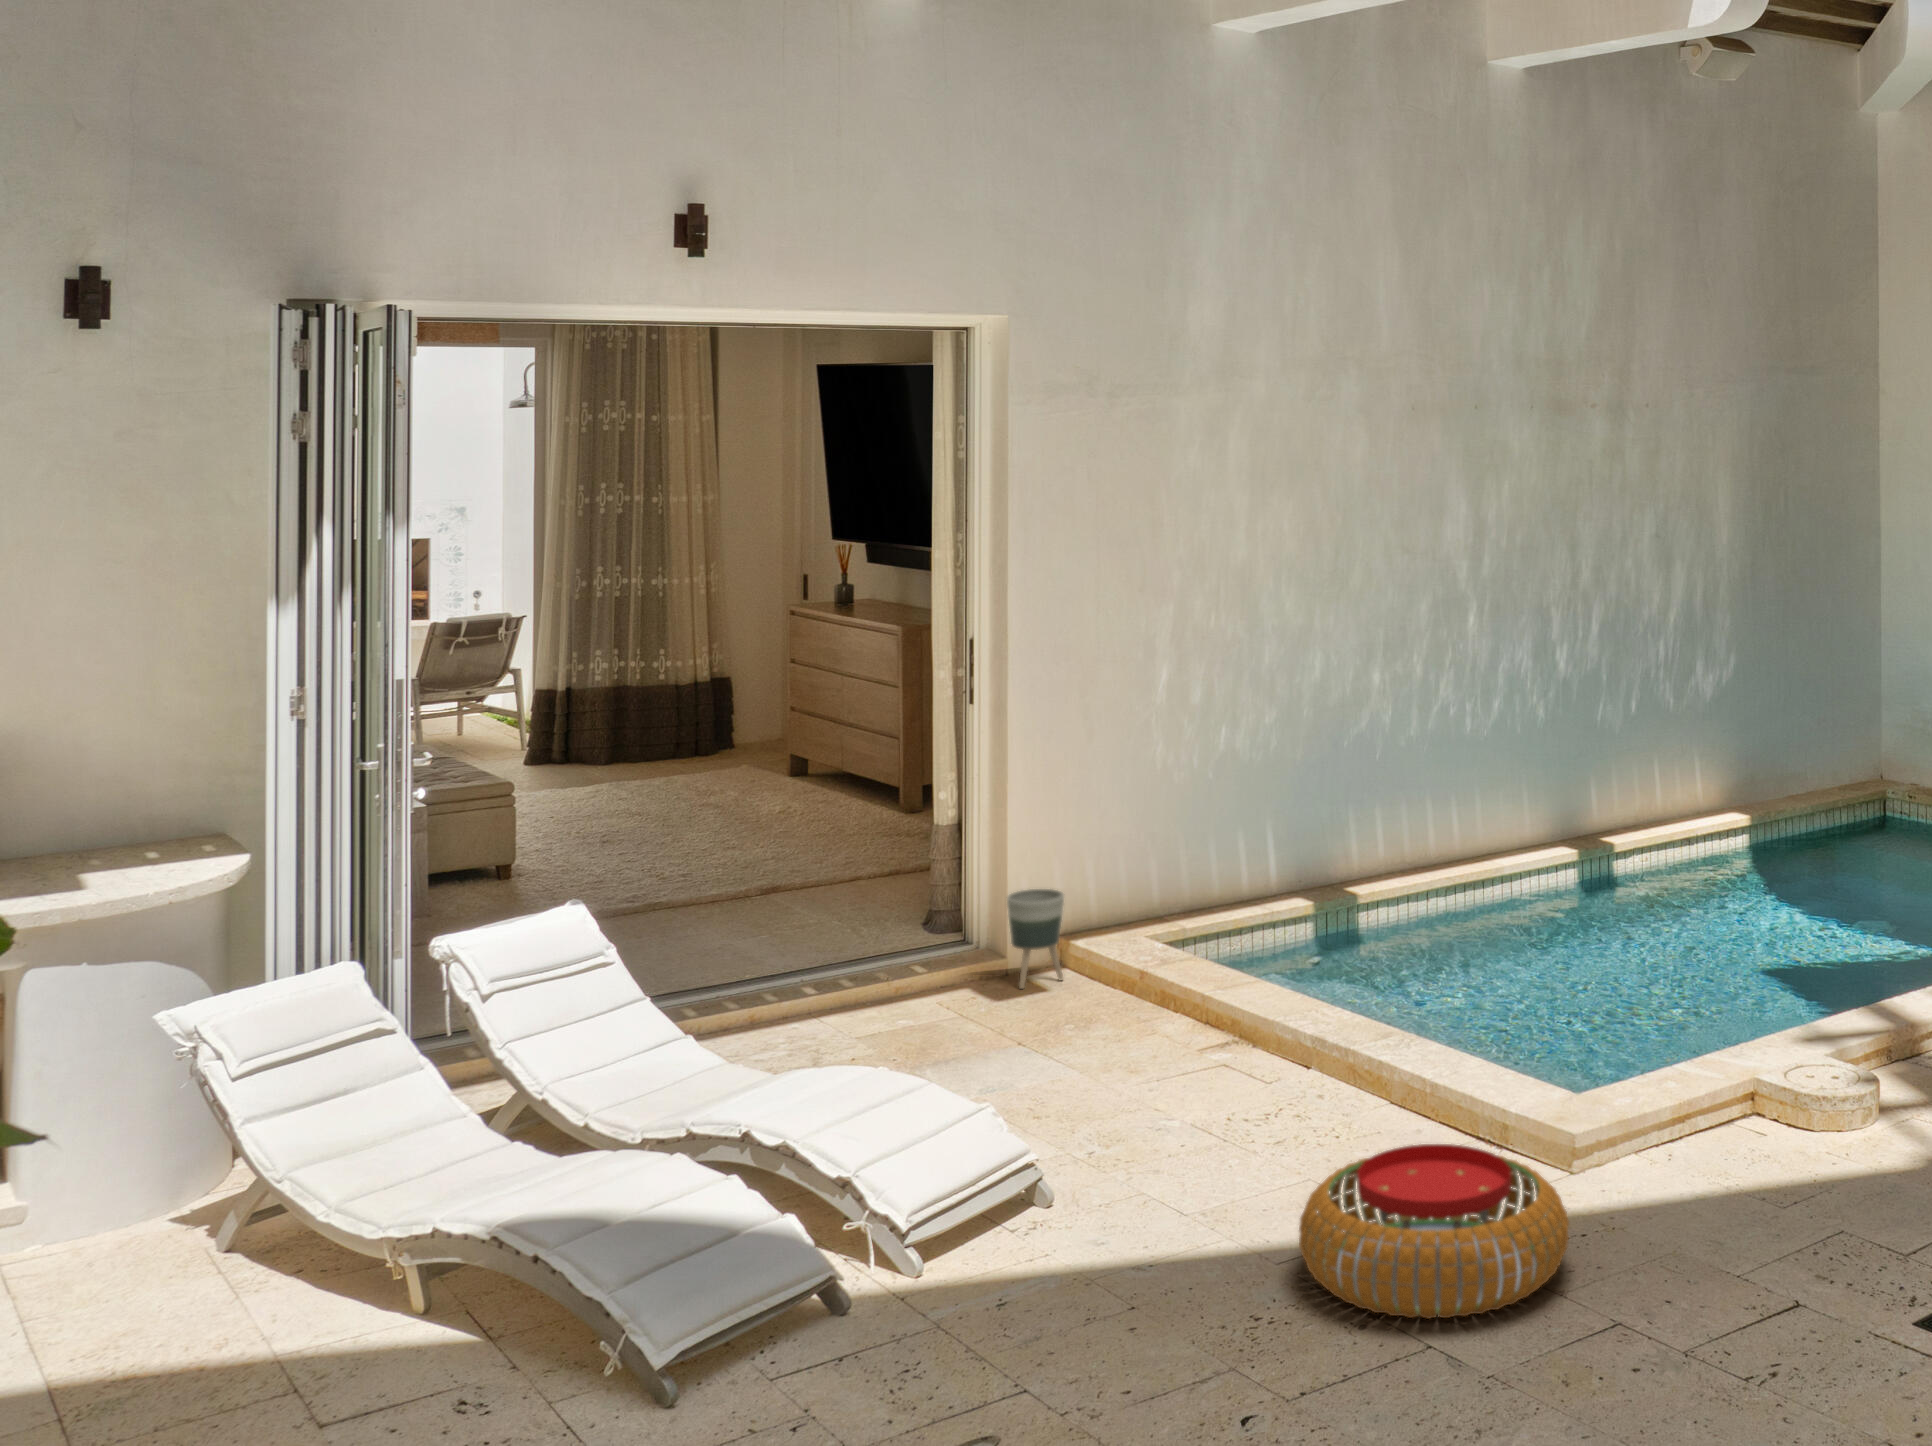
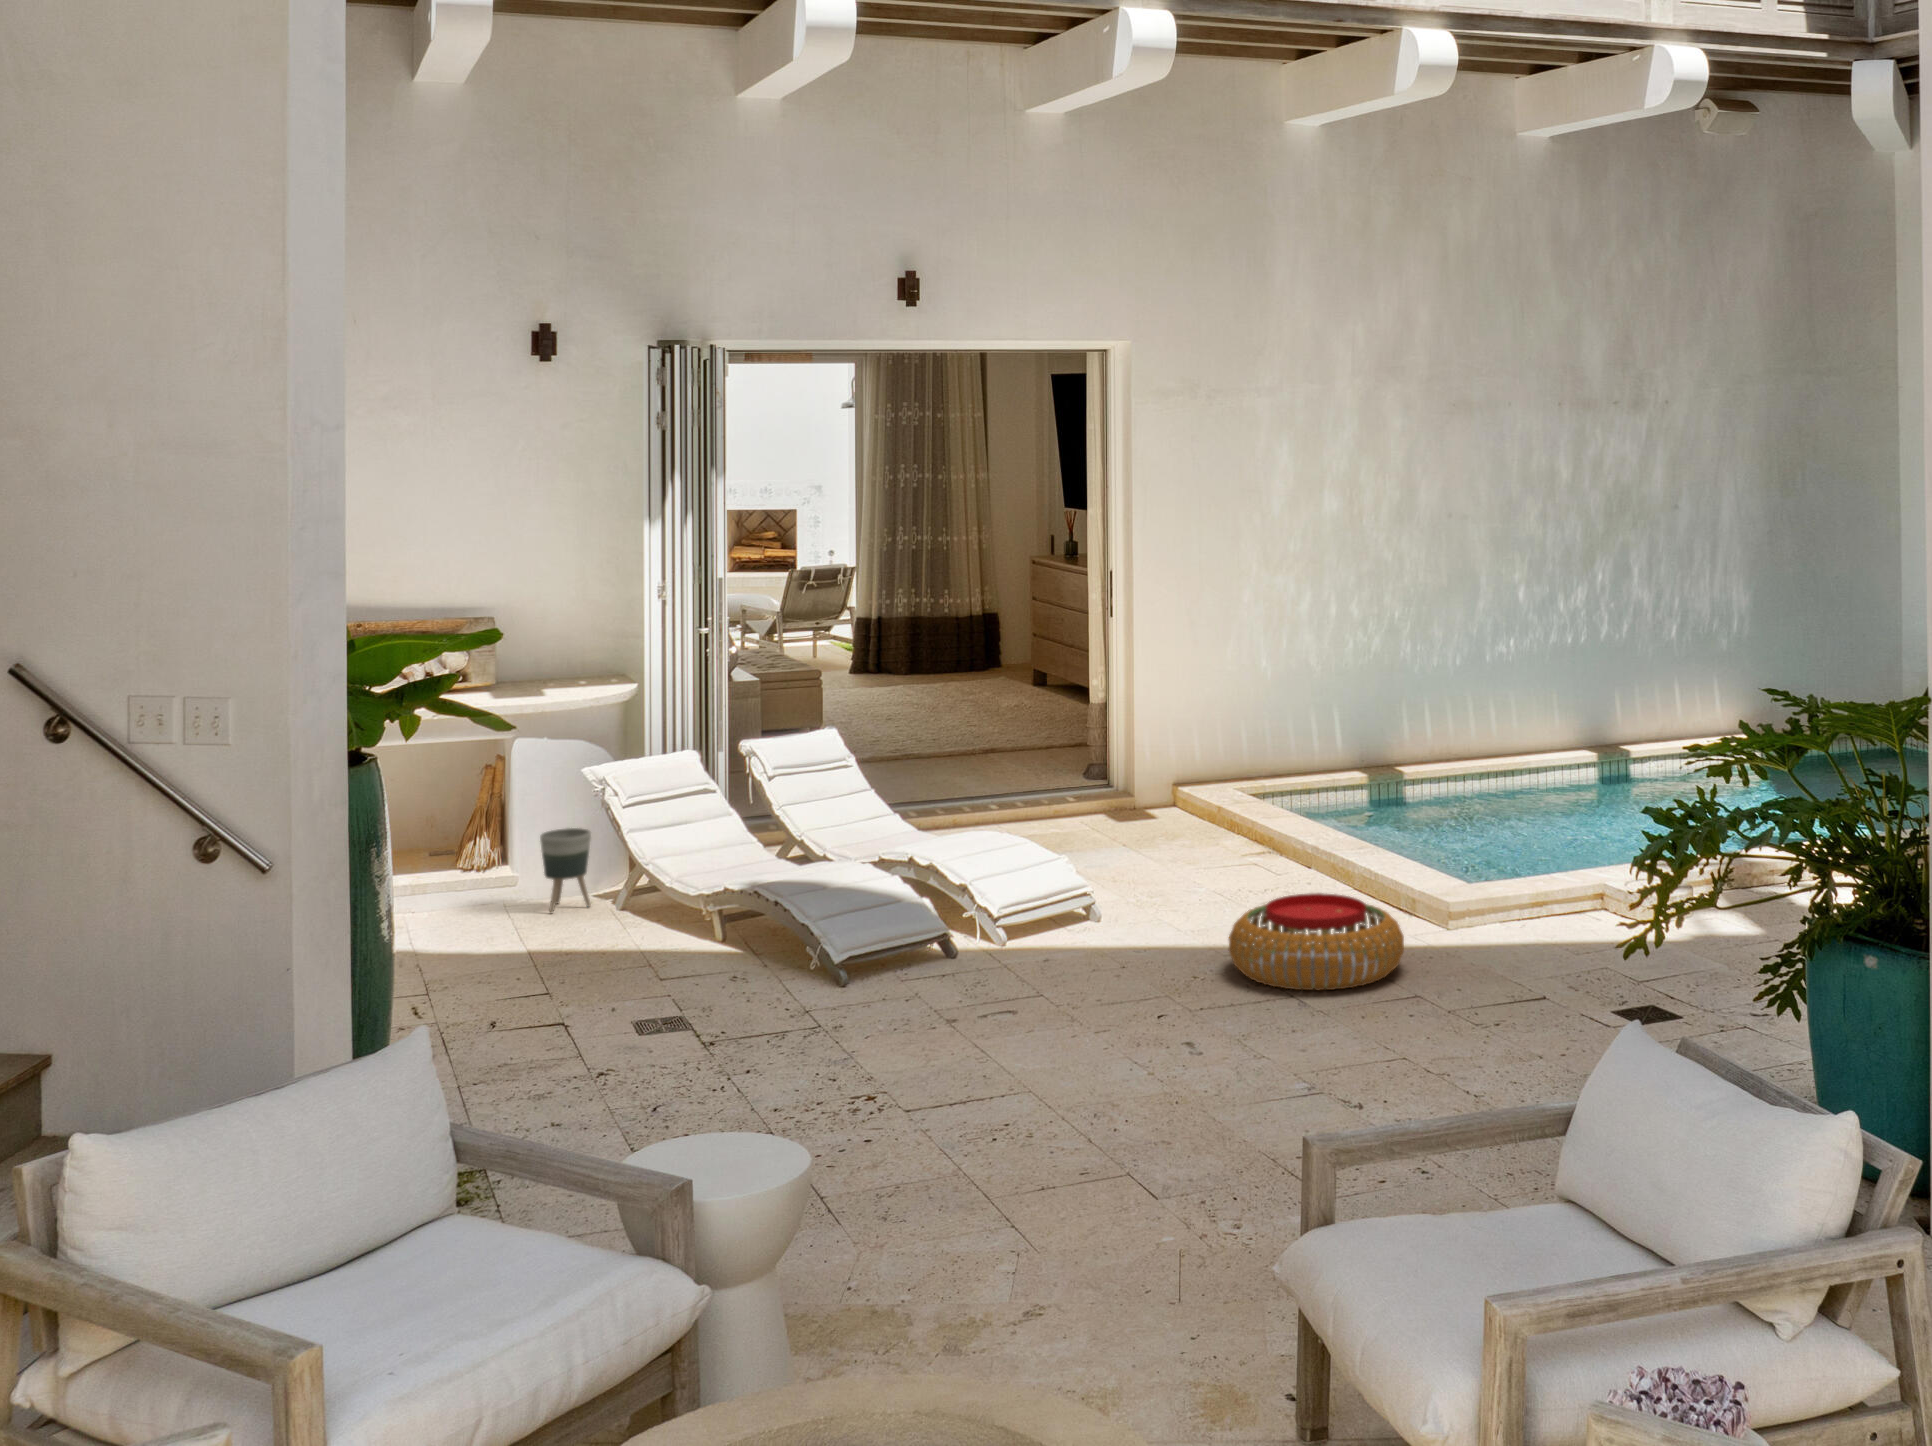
planter: present [1007,889,1064,989] -> present [540,828,591,913]

